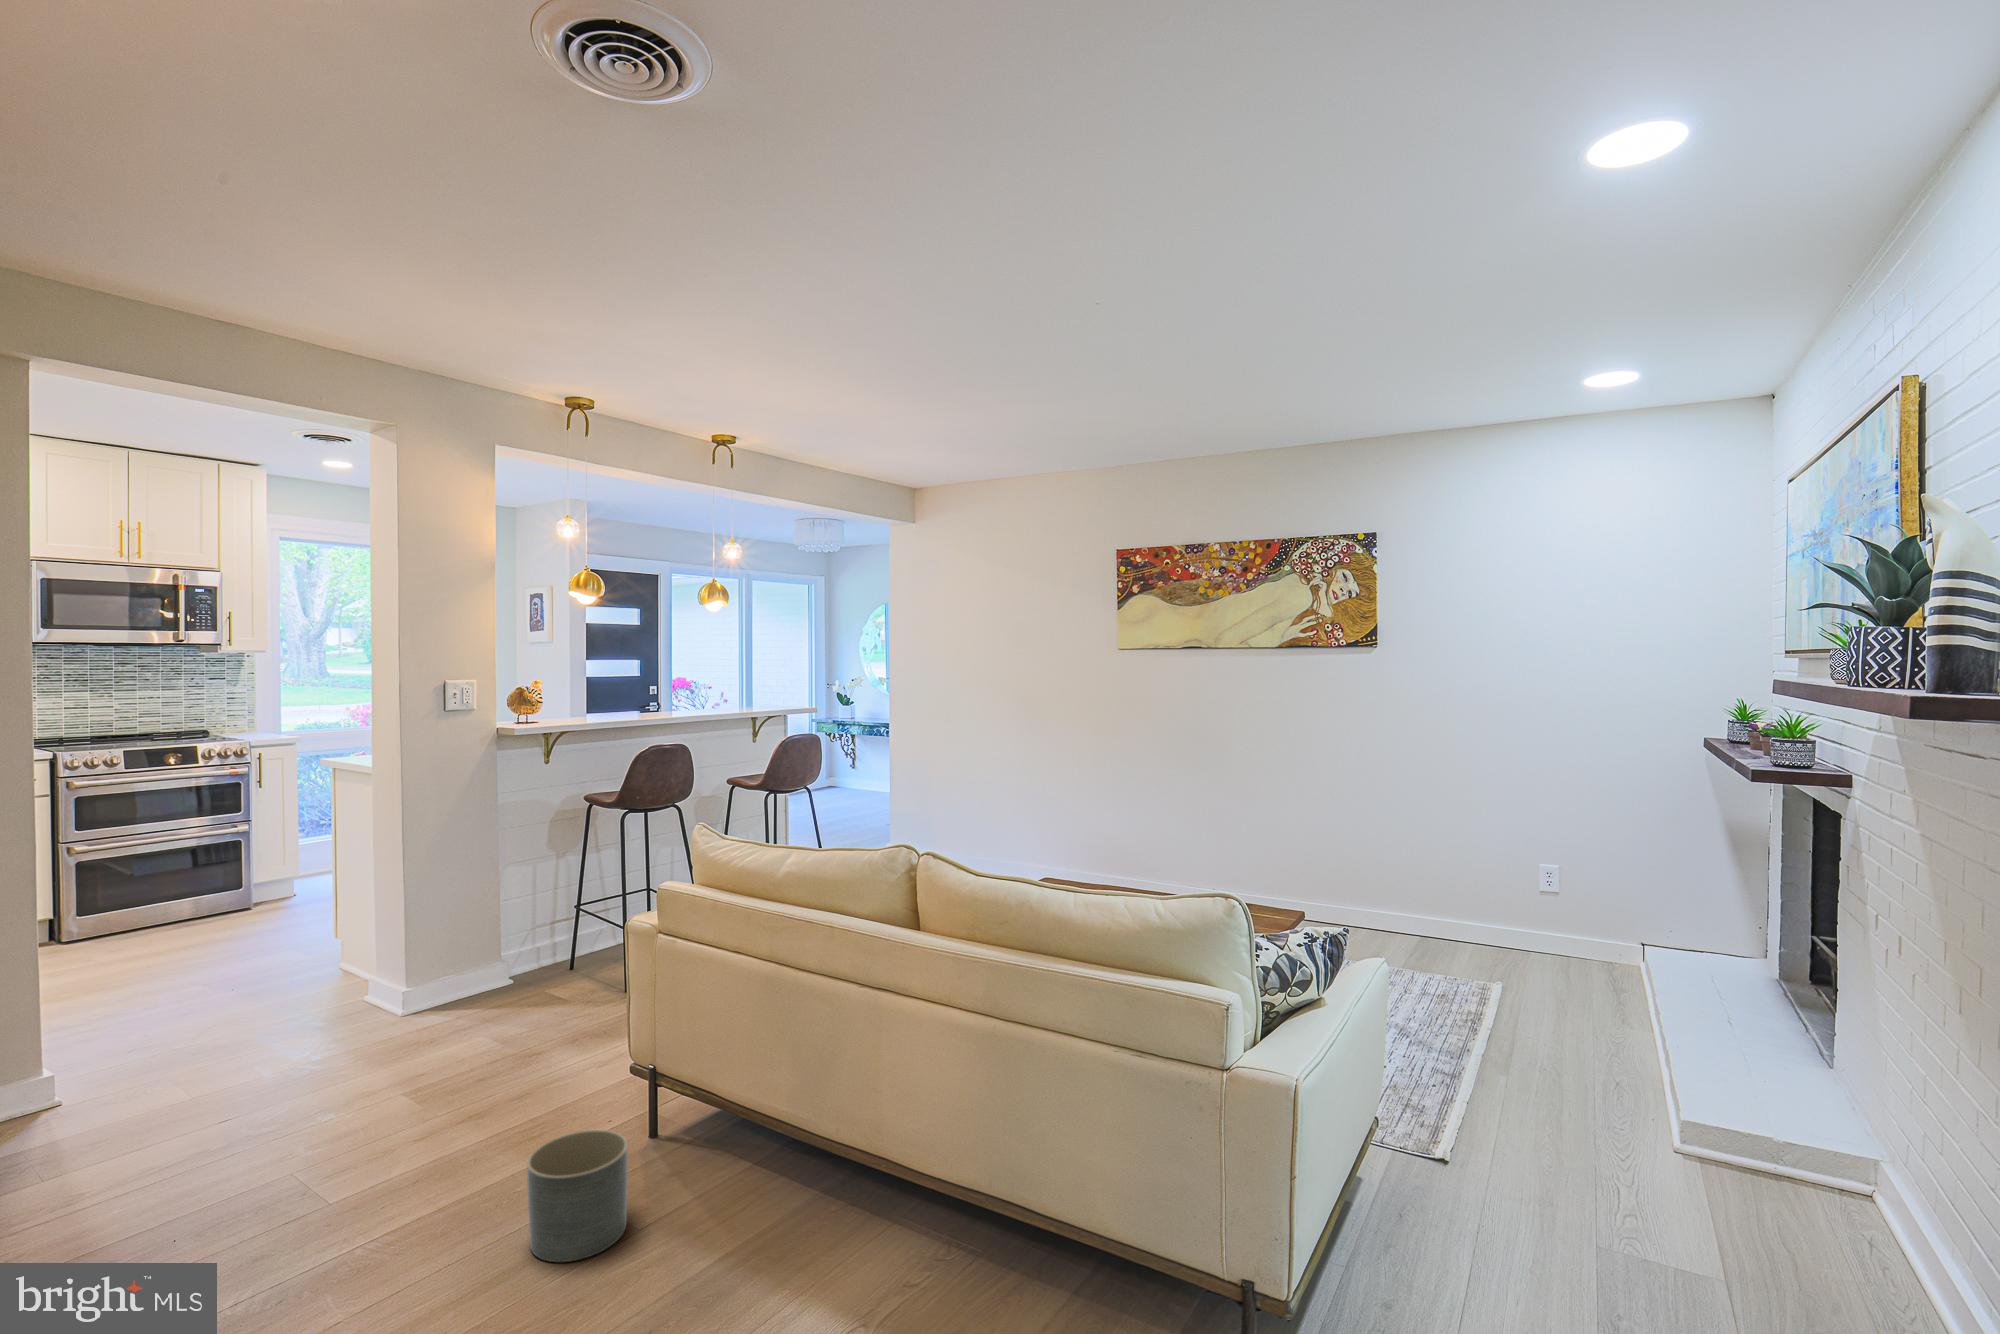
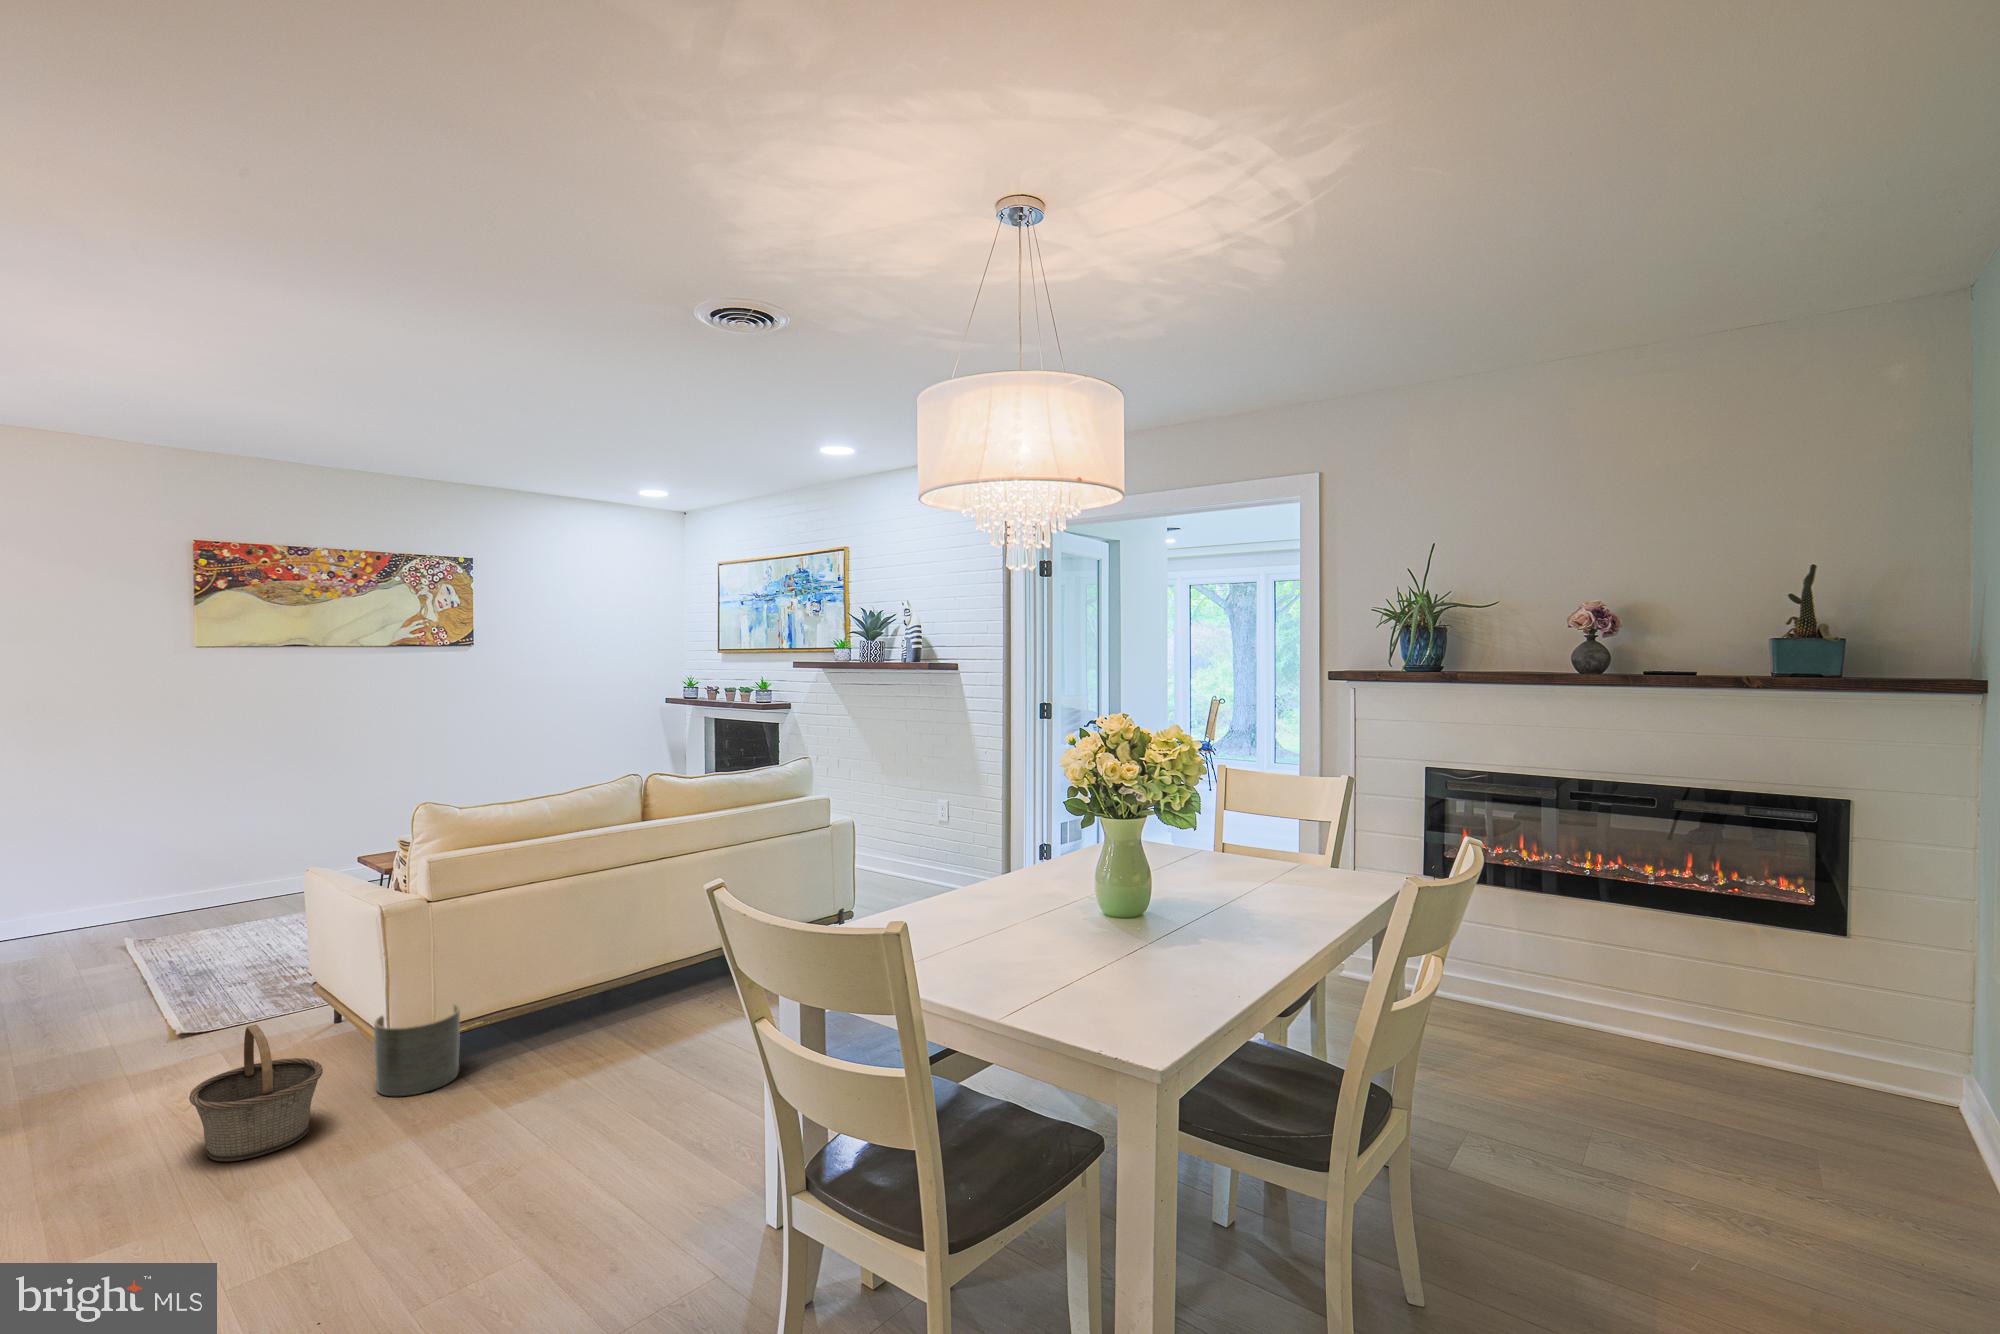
basket: none [370,1084,501,1235] -> present [189,1025,323,1161]

